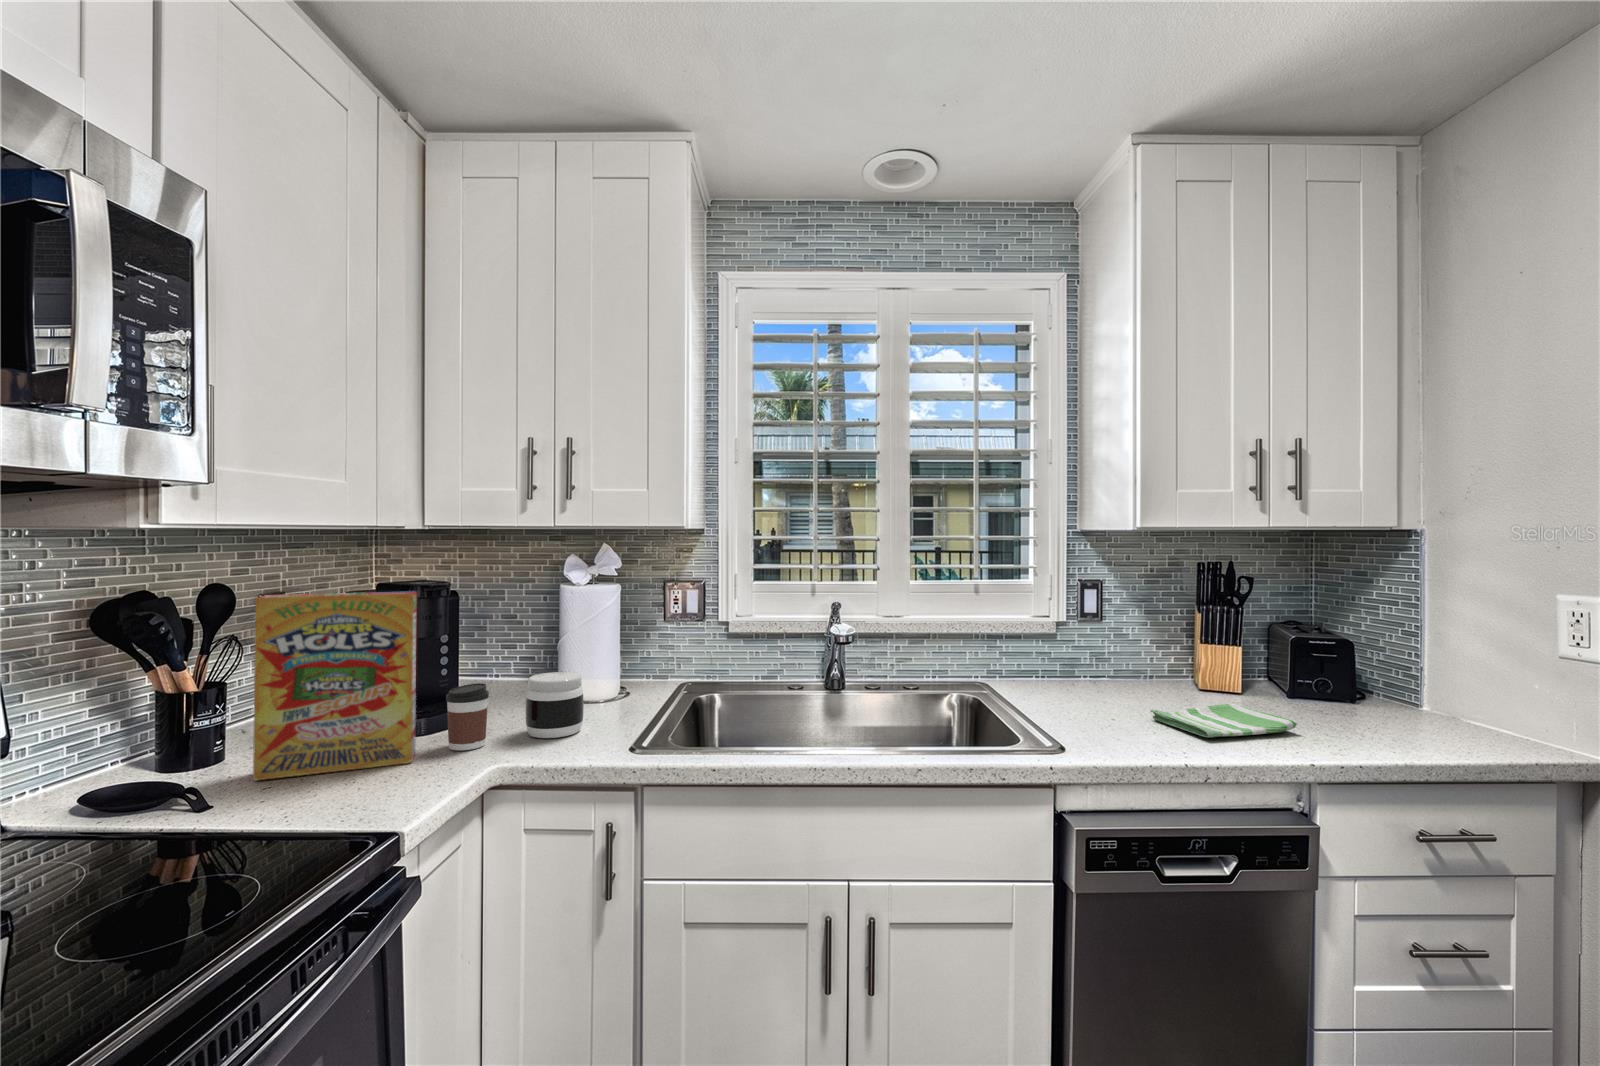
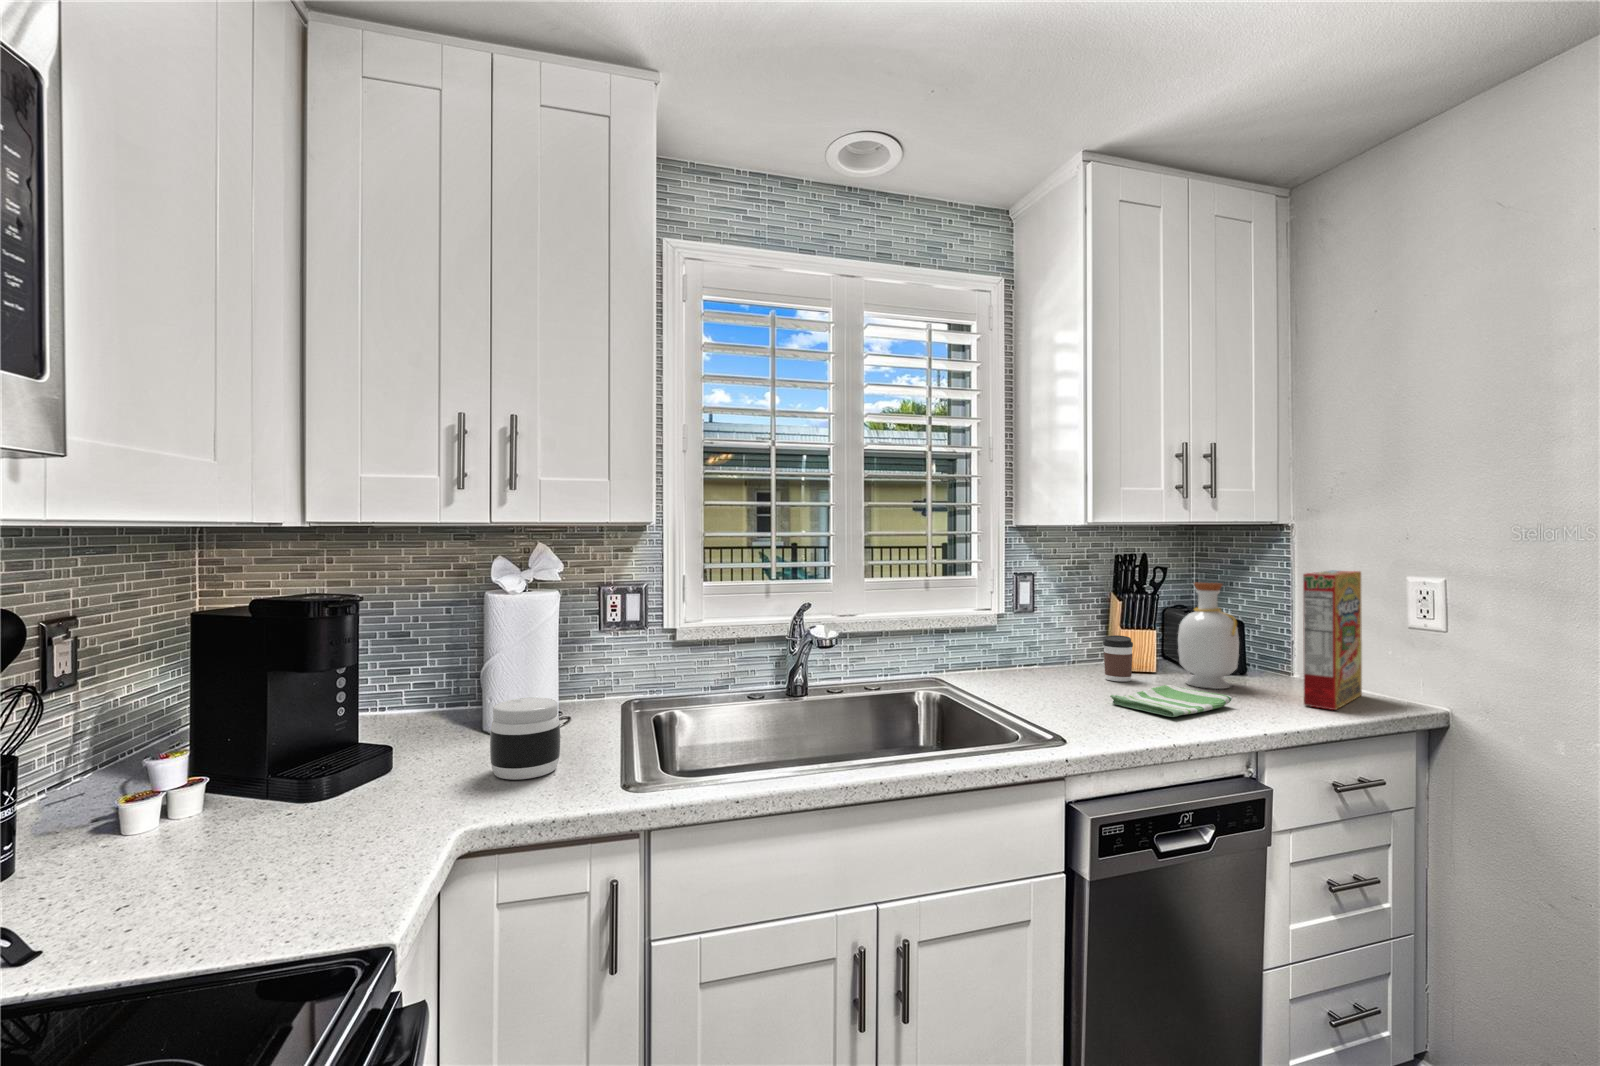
cereal box: present [253,591,417,781] -> present [1303,571,1362,710]
bottle: none [1258,593,1332,713] -> present [1178,583,1239,689]
coffee cup: present [446,683,489,750] -> present [1103,635,1133,681]

